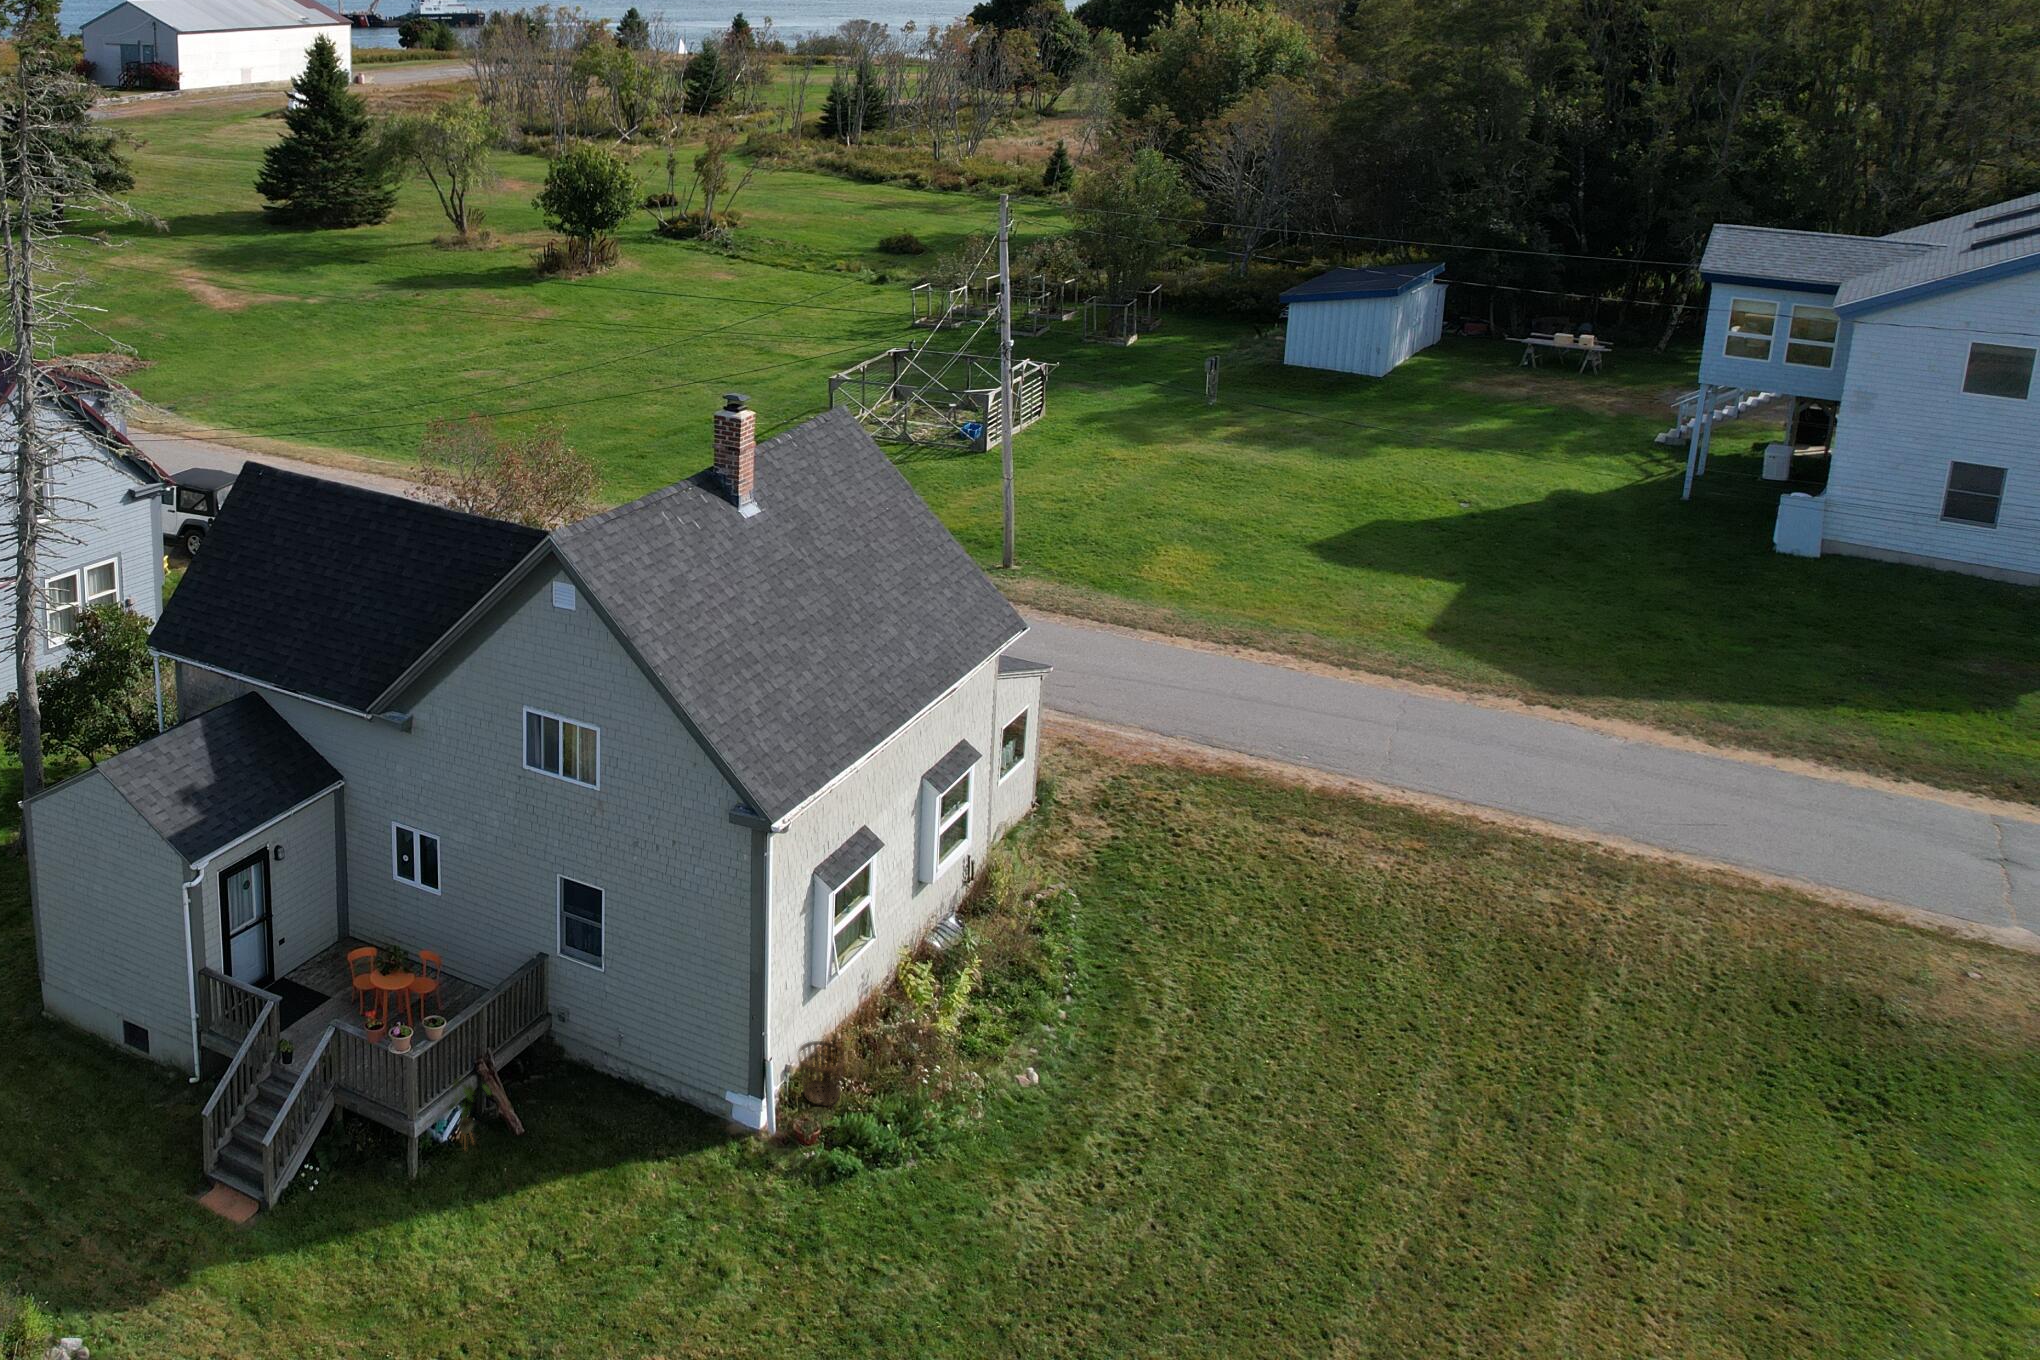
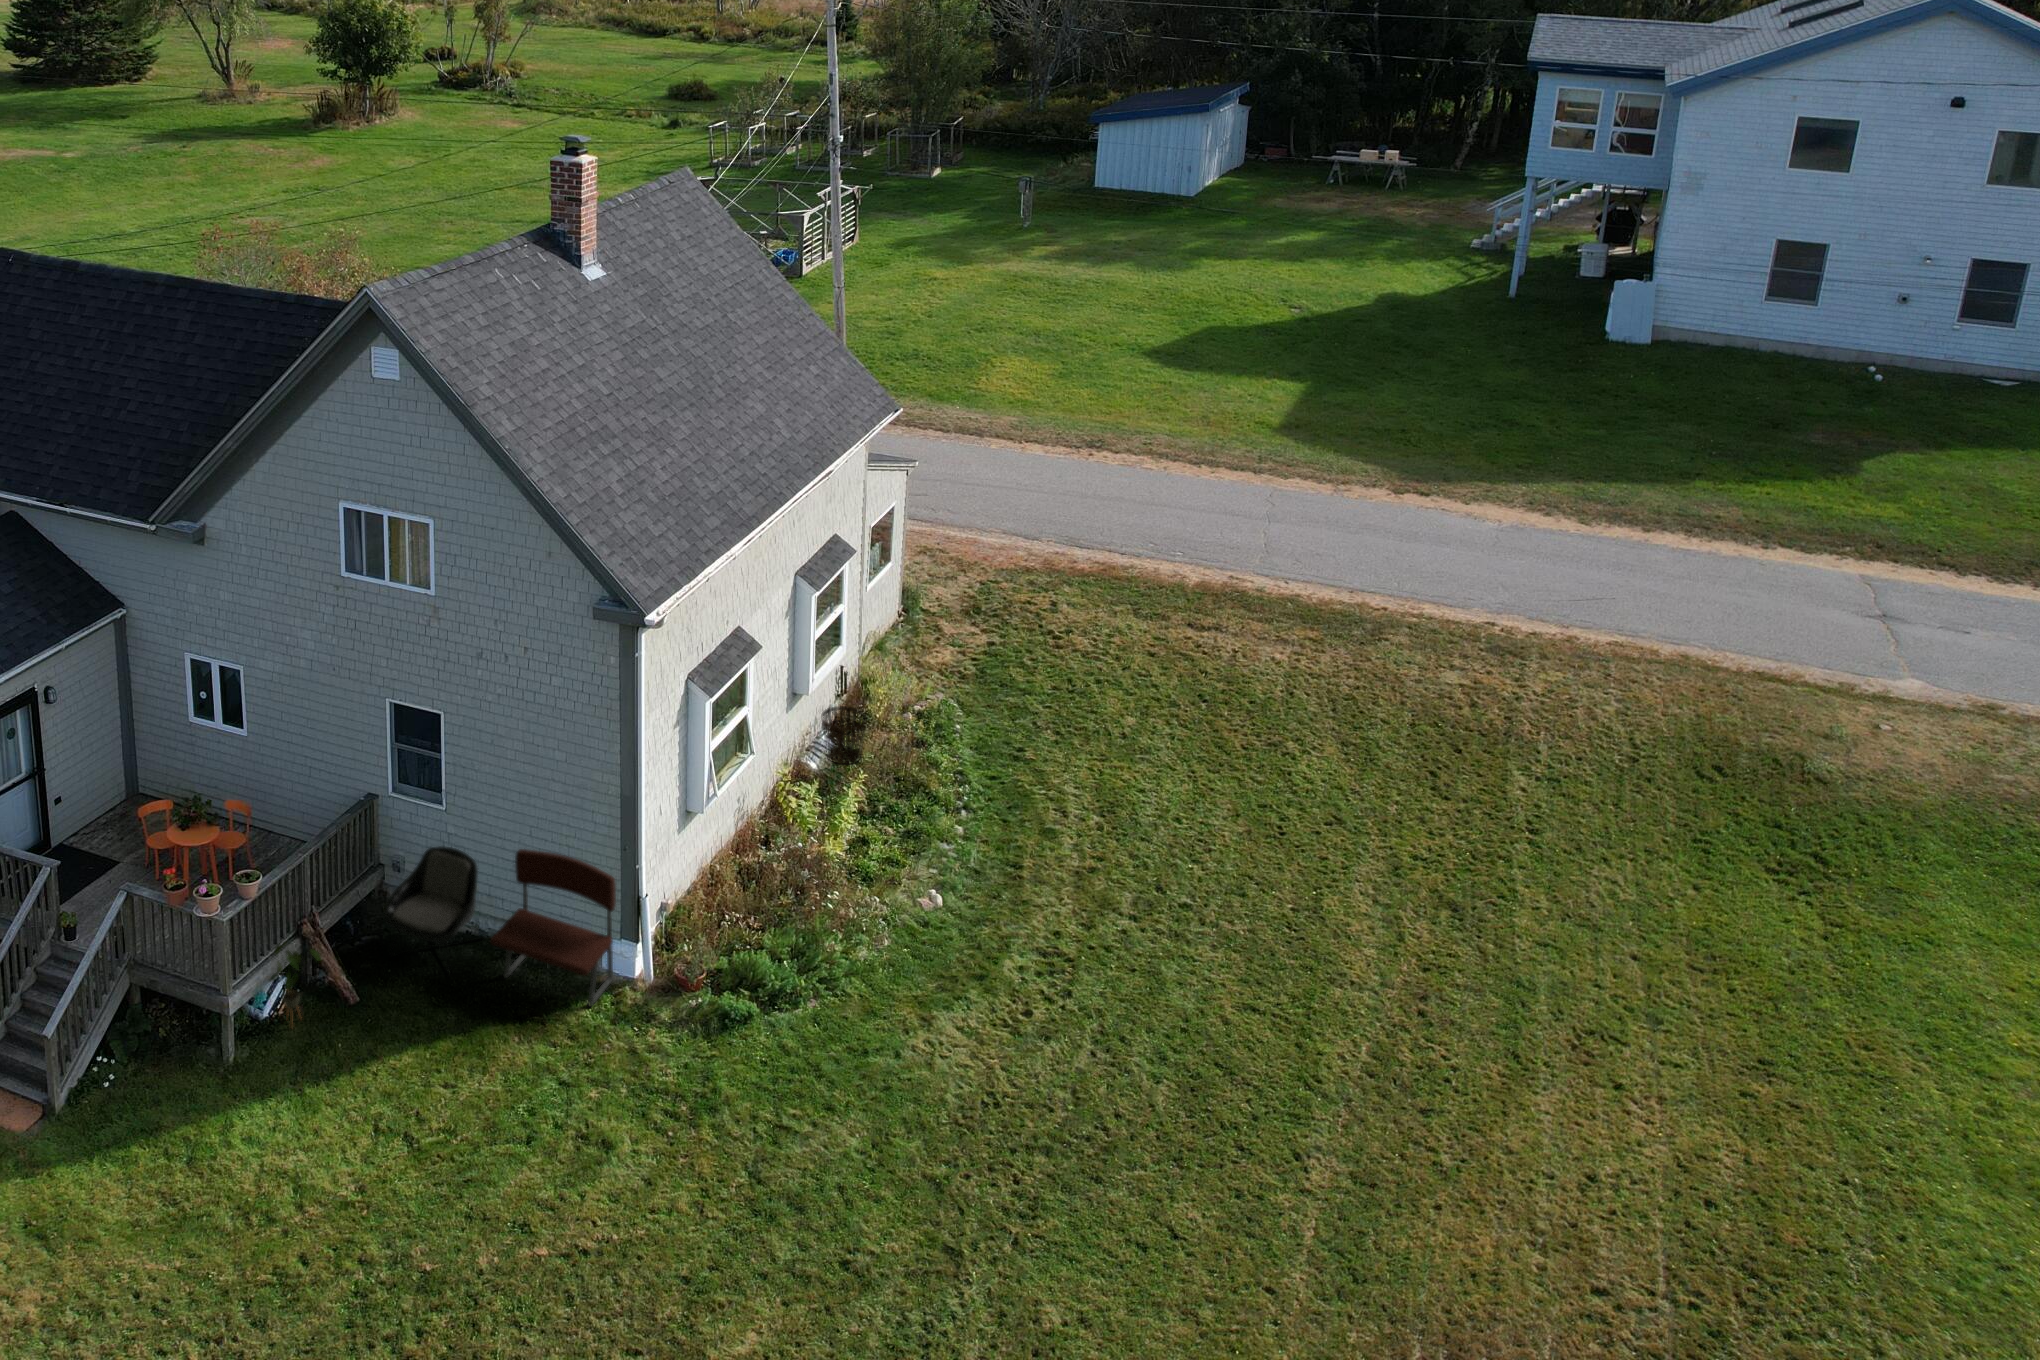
lounge chair: none [545,1001,631,1115] -> present [383,846,486,974]
bench: none [634,1009,741,1152] -> present [490,849,616,1006]
basket: present [799,1041,845,1105] -> present [822,706,867,764]

